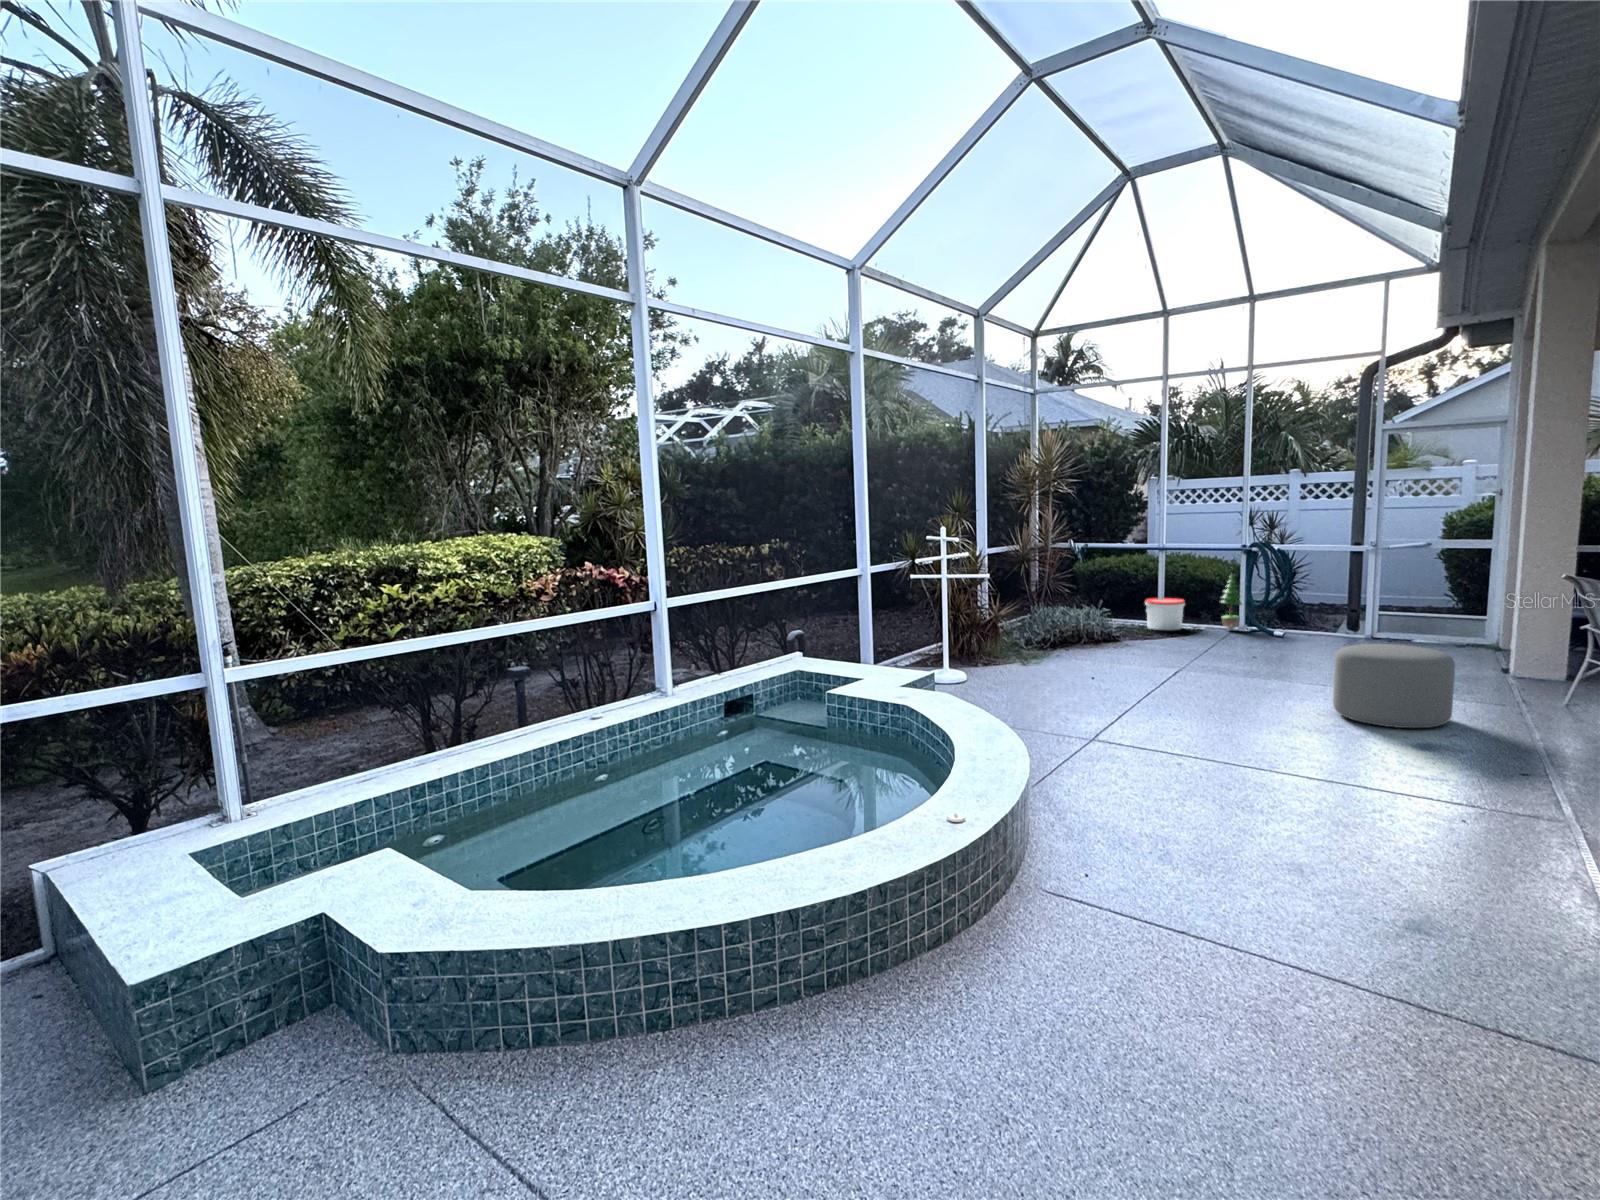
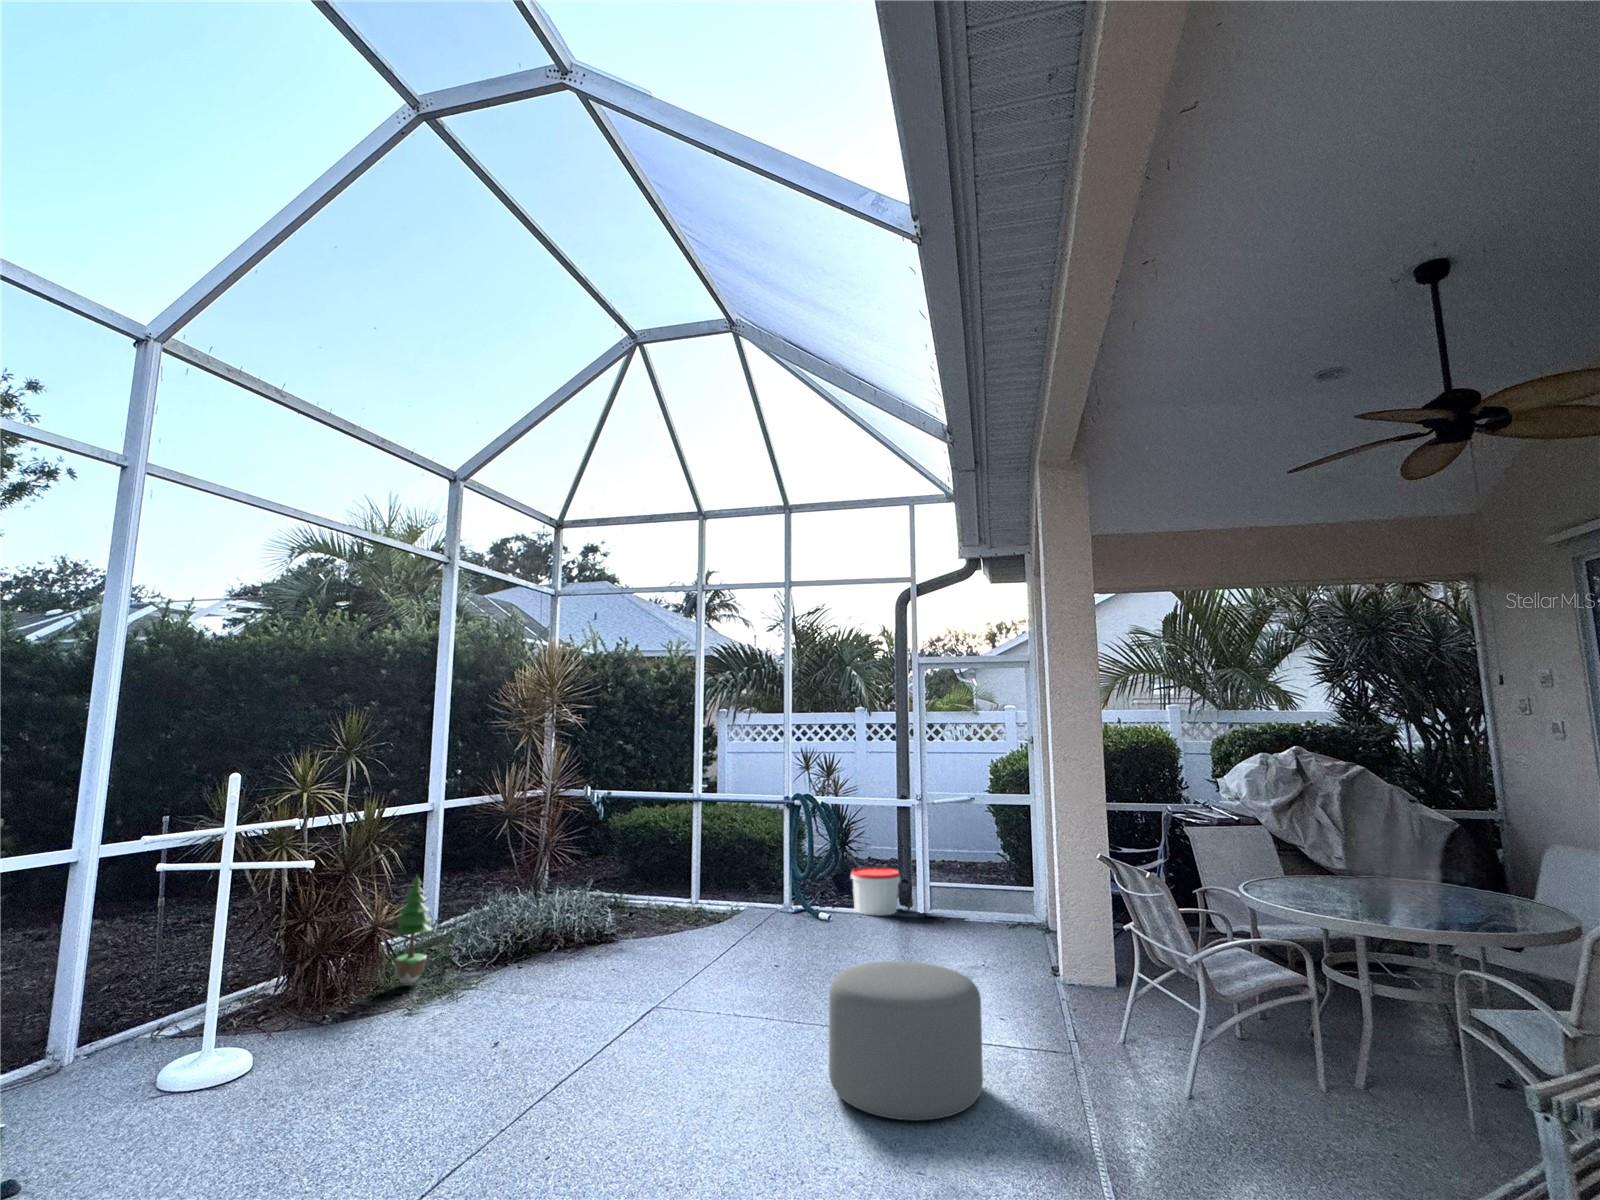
potted tree: present [1221,574,1242,630] -> present [394,875,432,984]
bucket: present [1145,598,1185,630] -> present [851,867,900,916]

